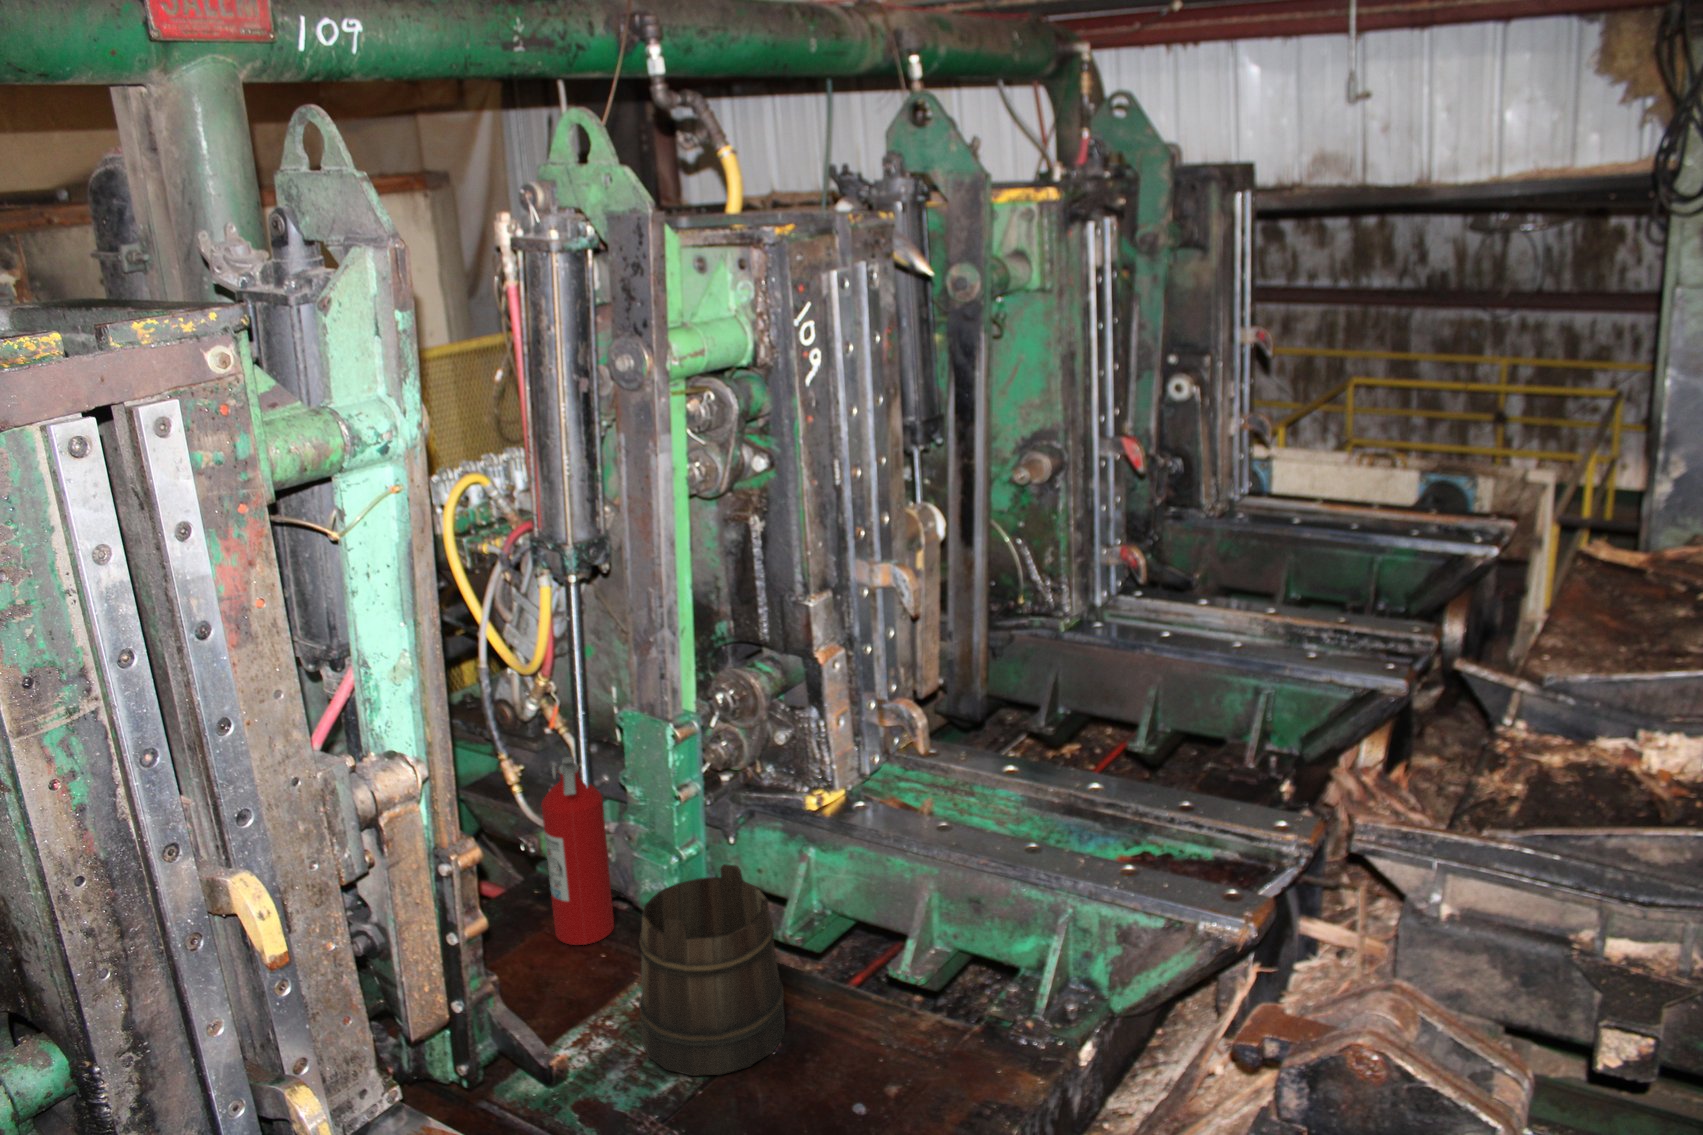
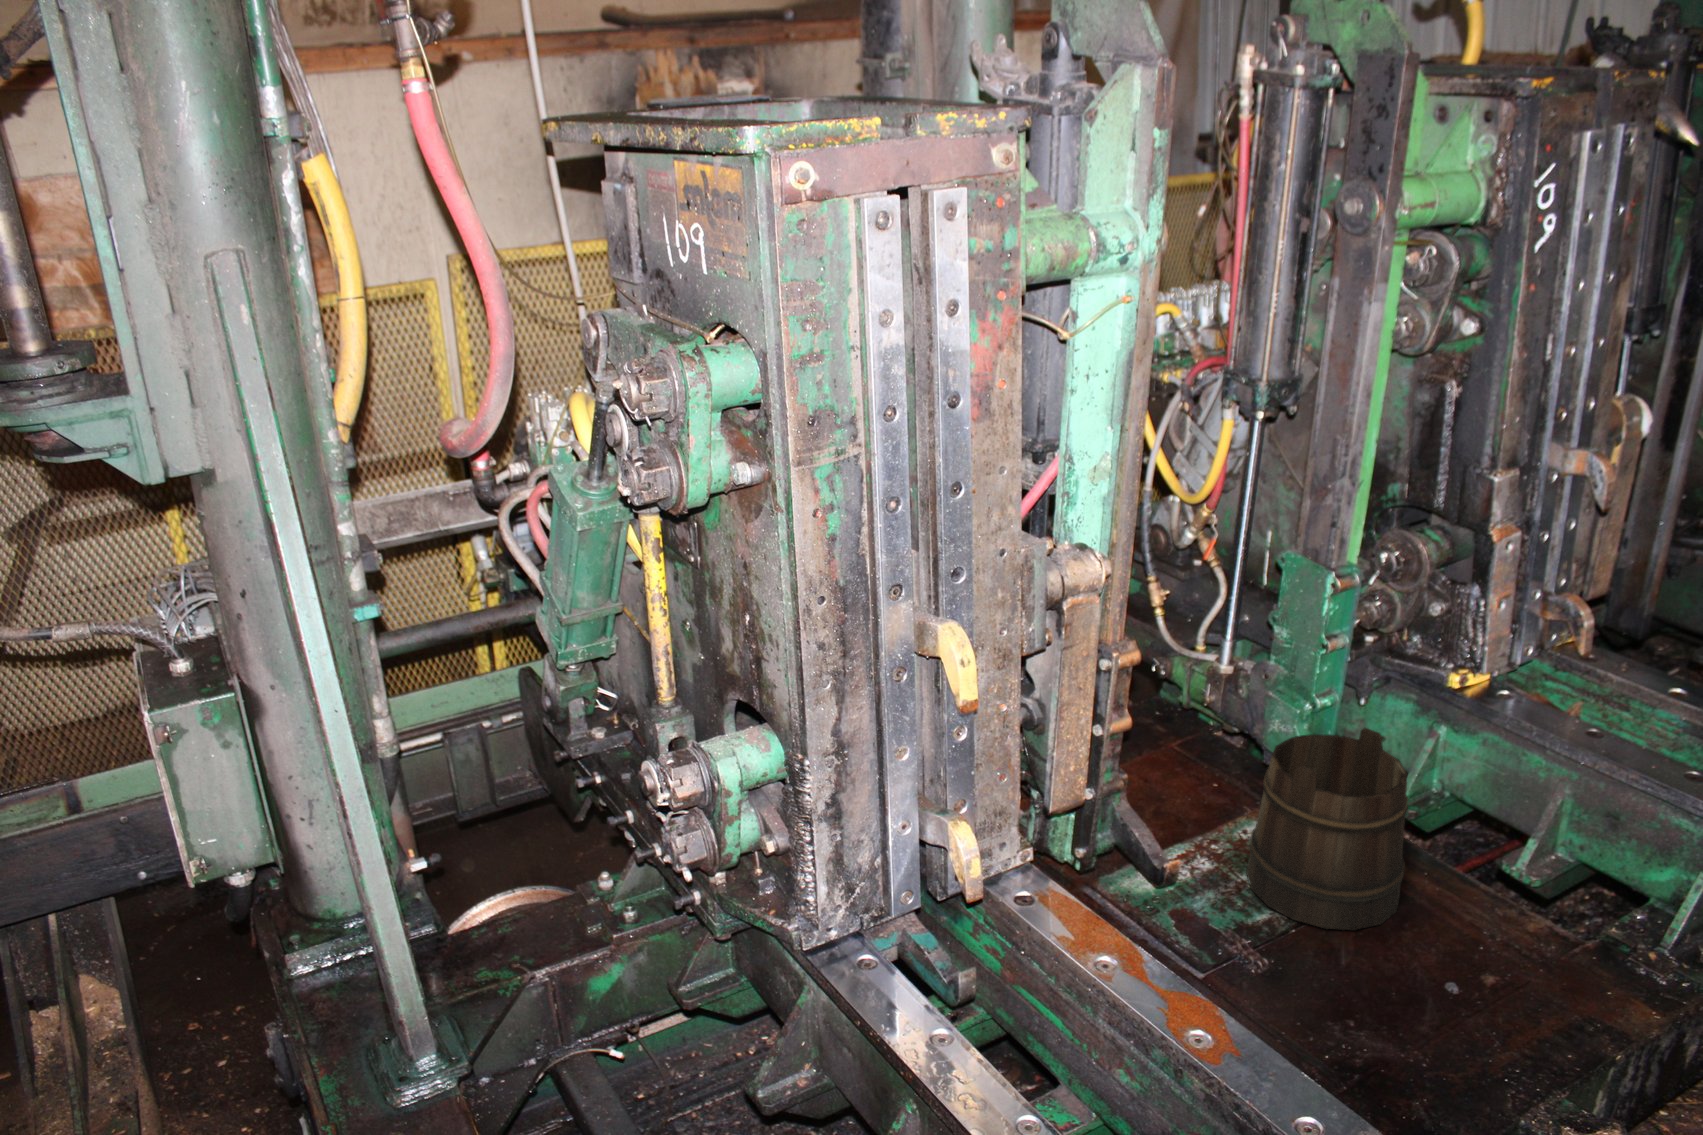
fire extinguisher: present [541,757,614,945] -> none [1174,588,1245,768]

